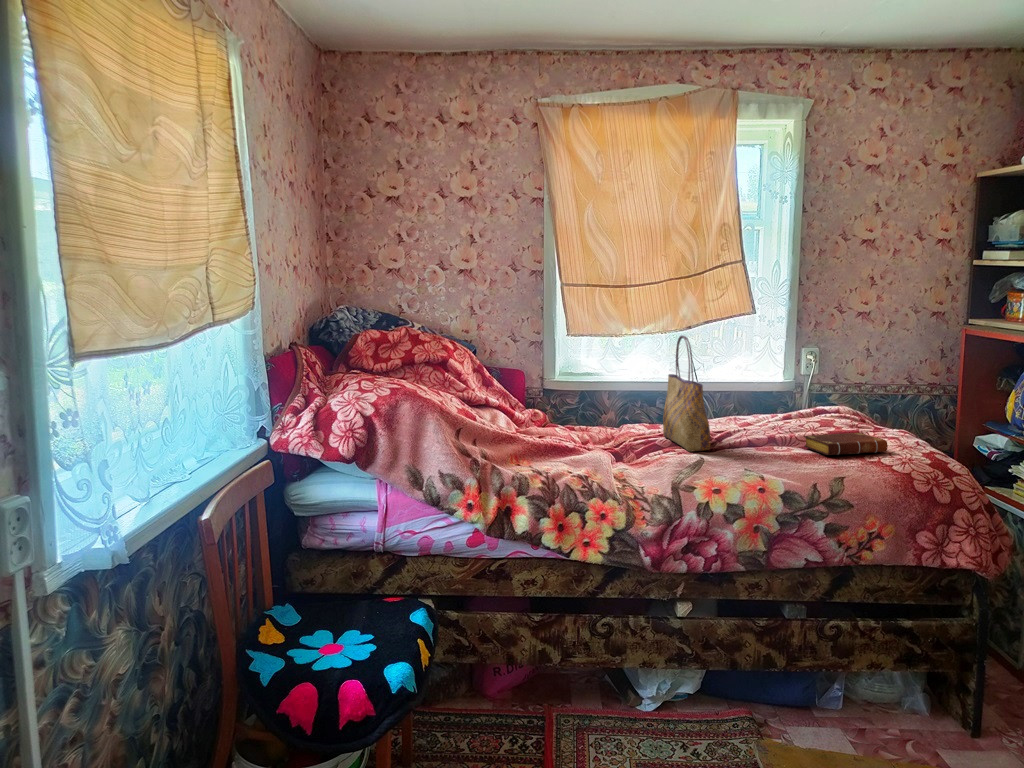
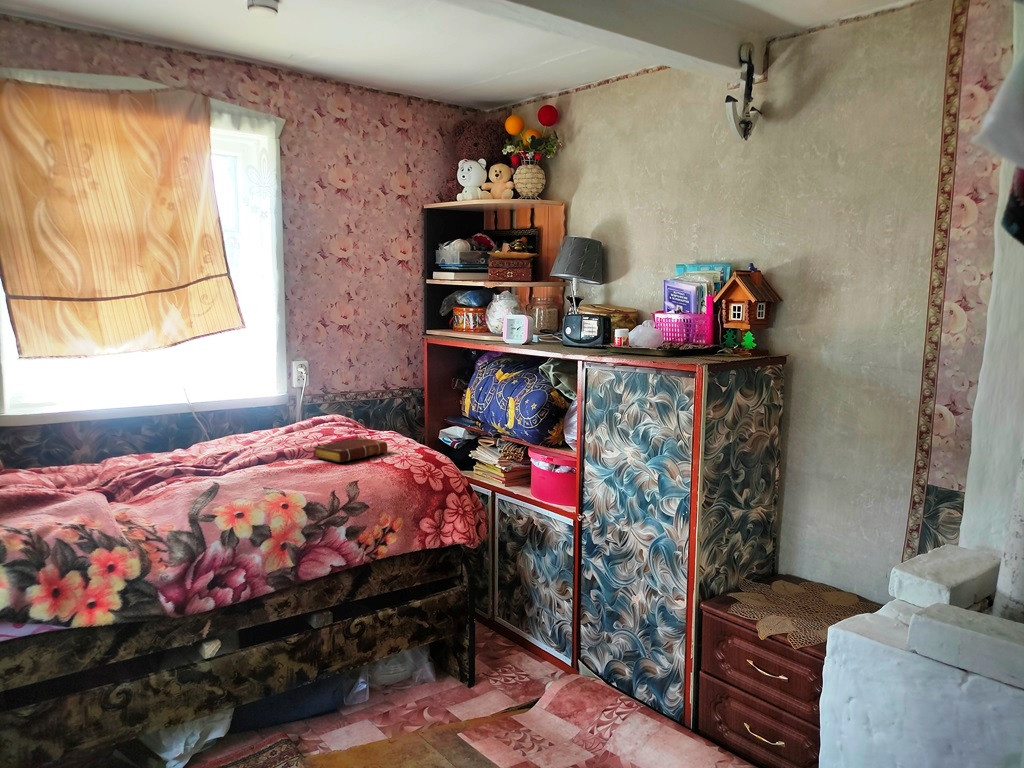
tote bag: present [663,335,710,451] -> none [160,353,222,478]

